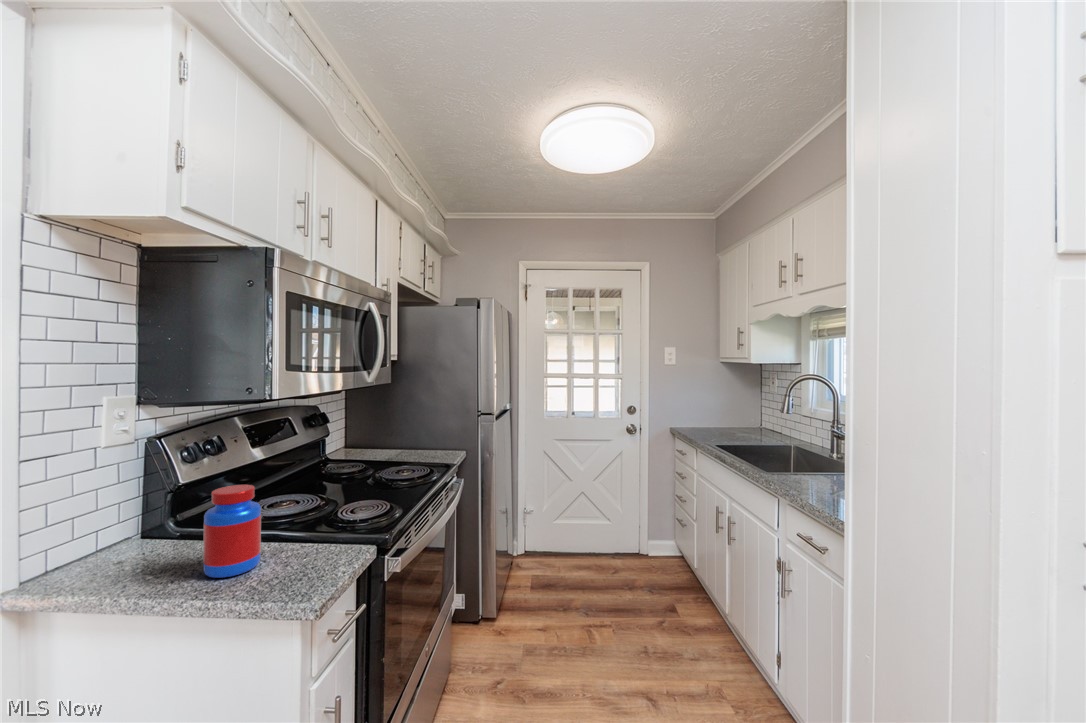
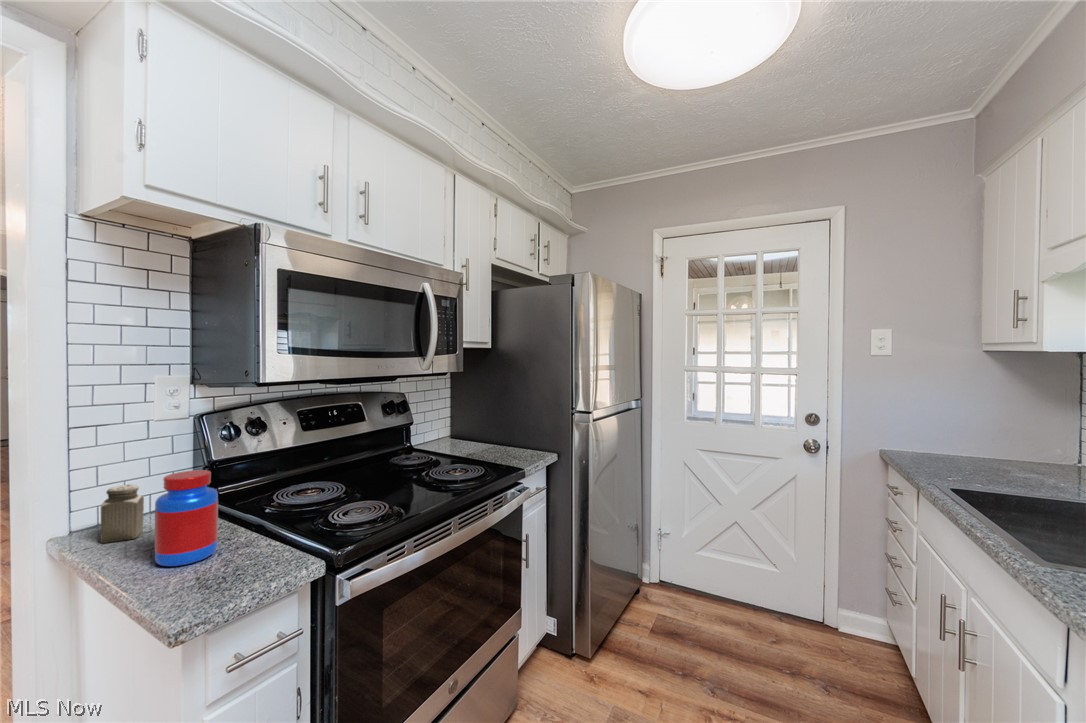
salt shaker: none [87,515,134,581] -> present [101,485,144,543]

